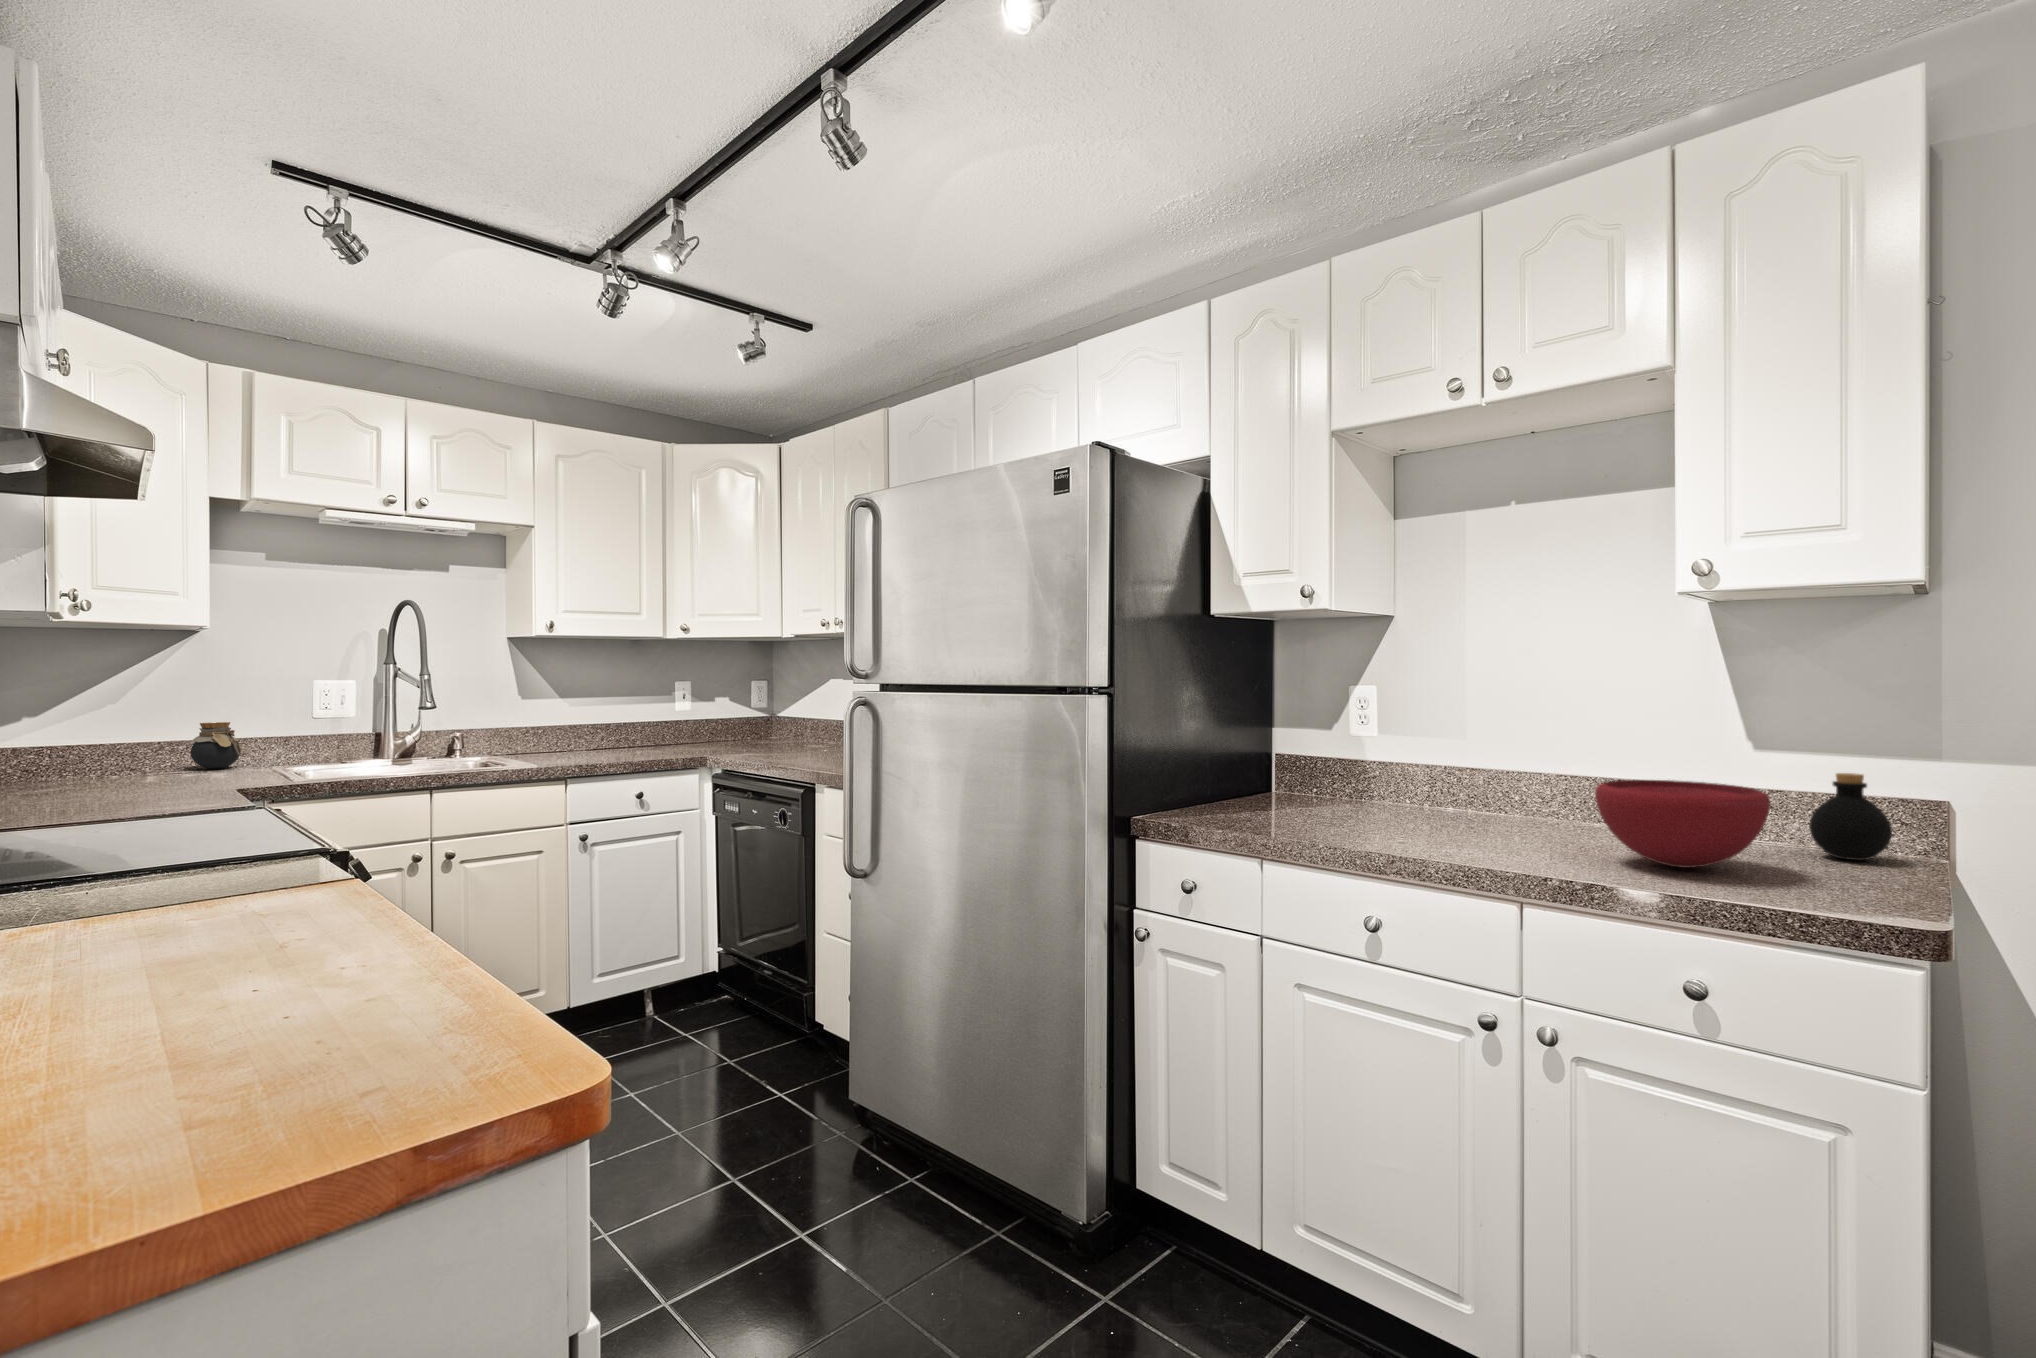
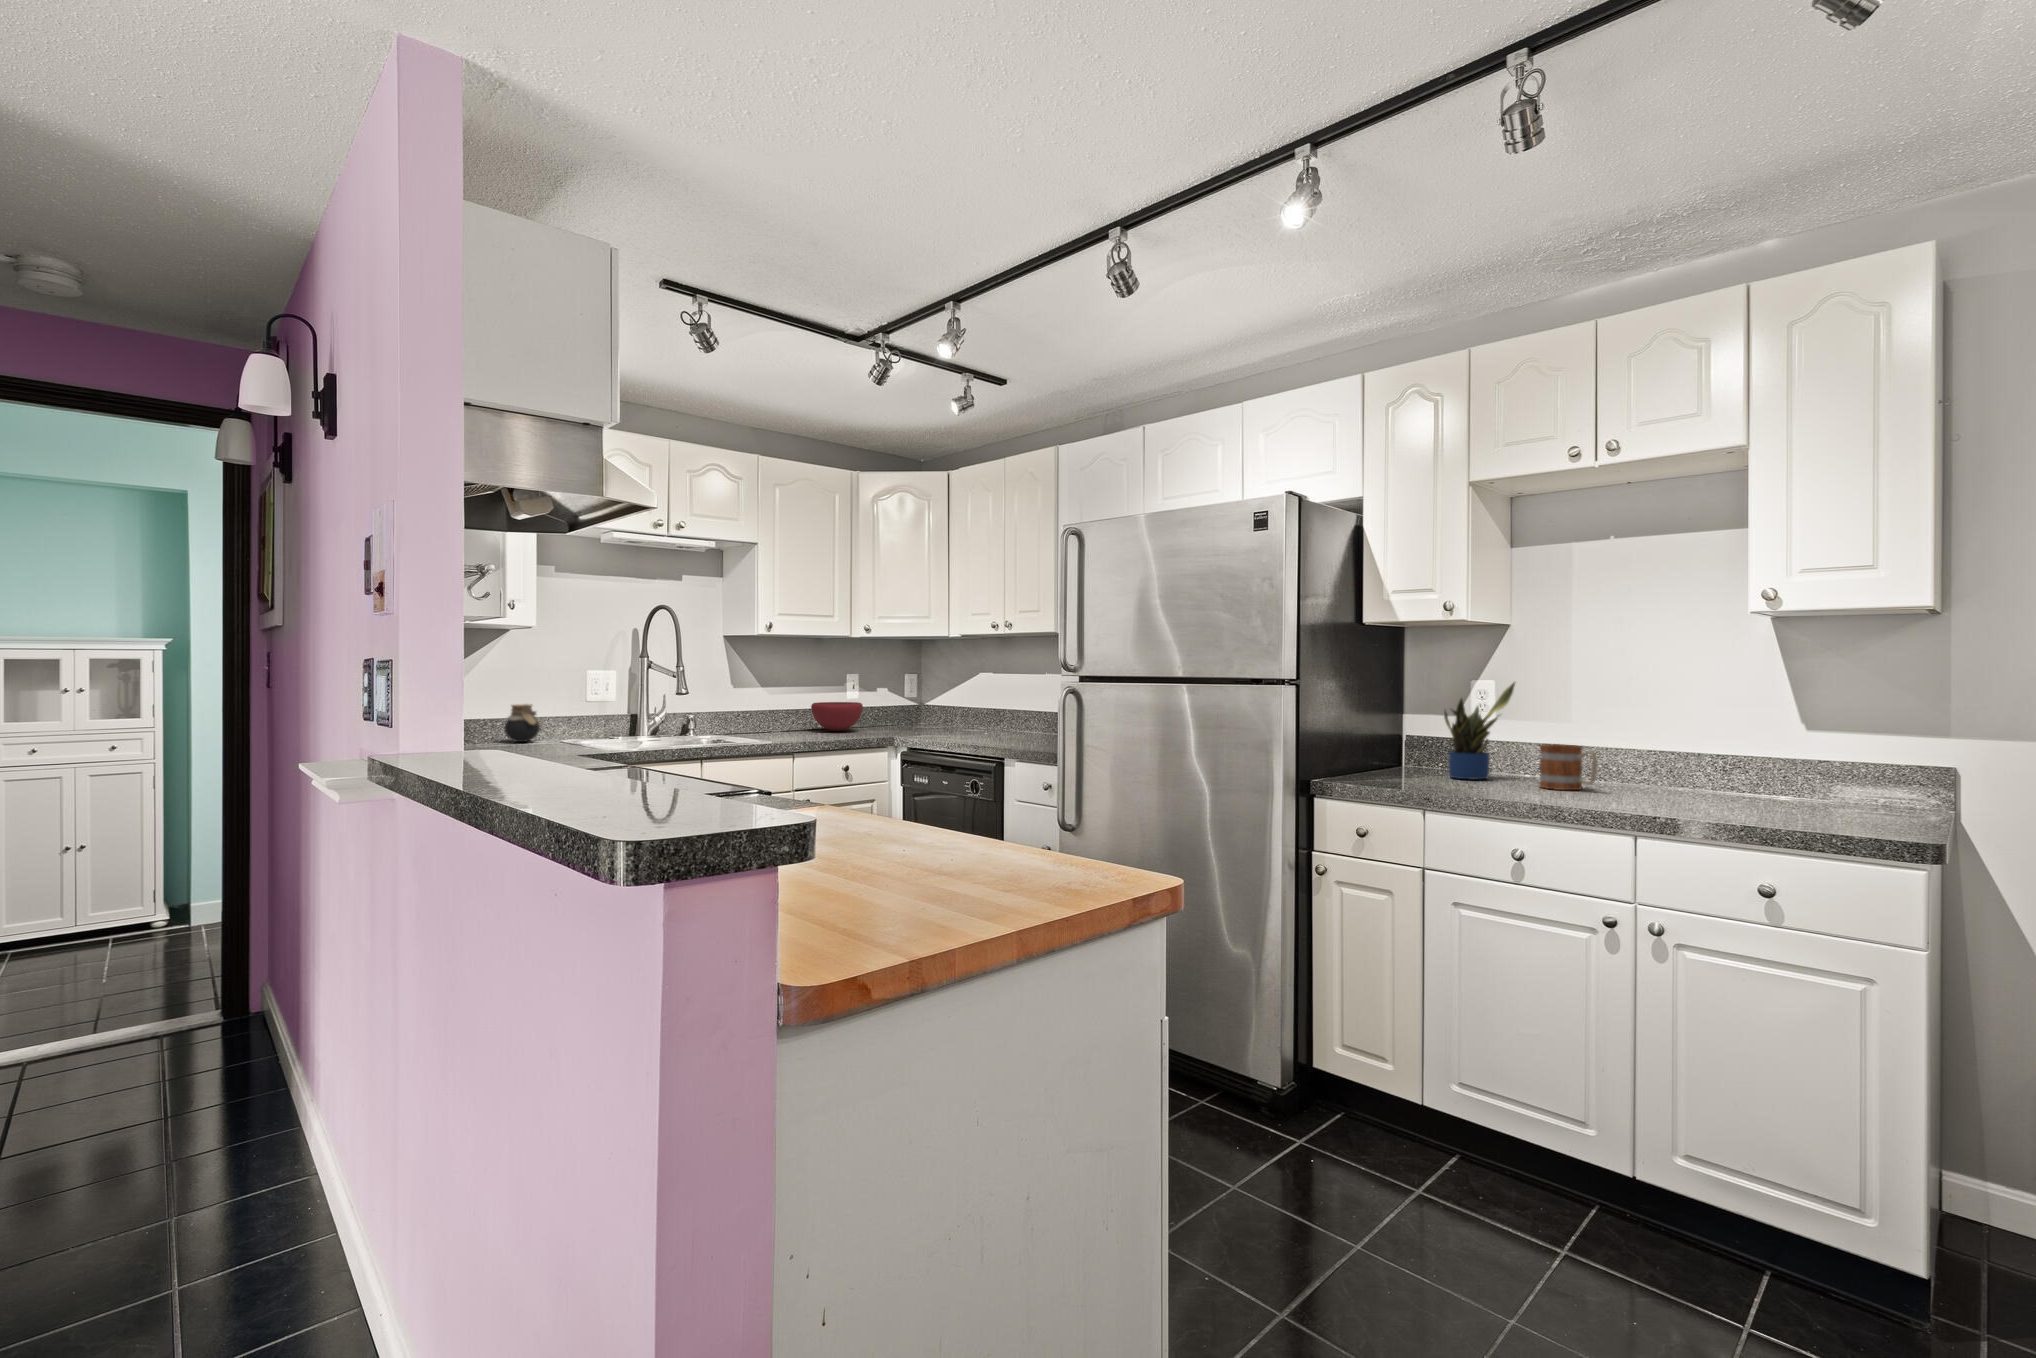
potted plant: none [1310,687,1397,812] -> present [1444,682,1516,780]
mug: none [1418,768,1488,829] -> present [1540,744,1597,790]
bottle: present [1809,773,1892,860] -> none [1849,746,1911,810]
bowl: present [1595,780,1770,868] -> present [811,702,863,731]

